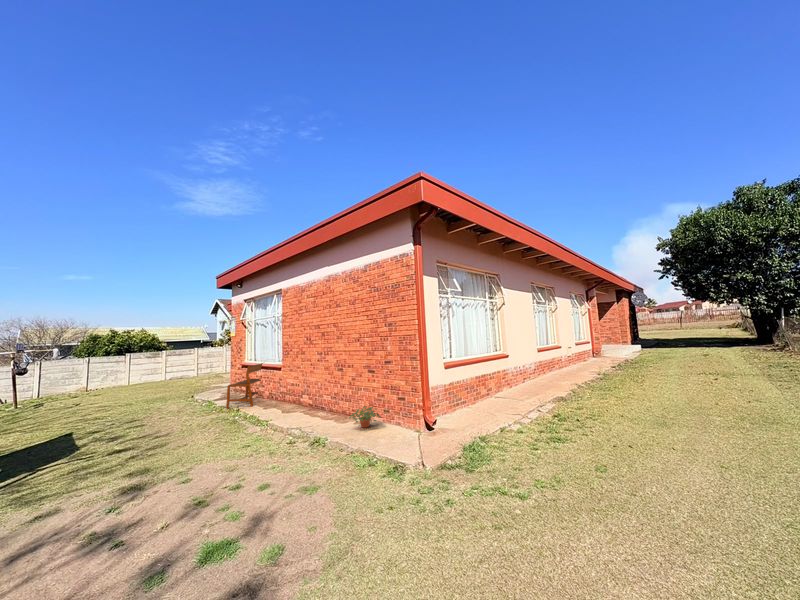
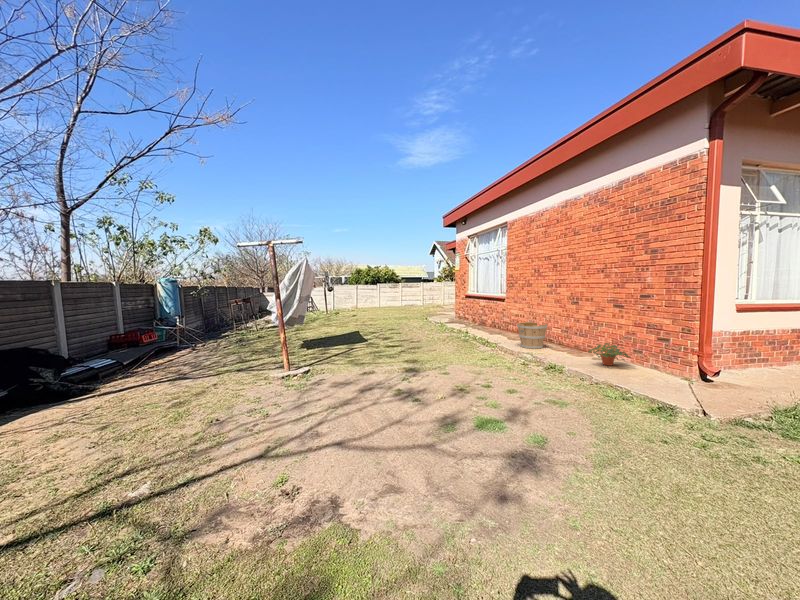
bench: present [226,363,263,409] -> none [454,294,489,332]
wooden bucket: none [290,391,319,420] -> present [517,322,547,349]

